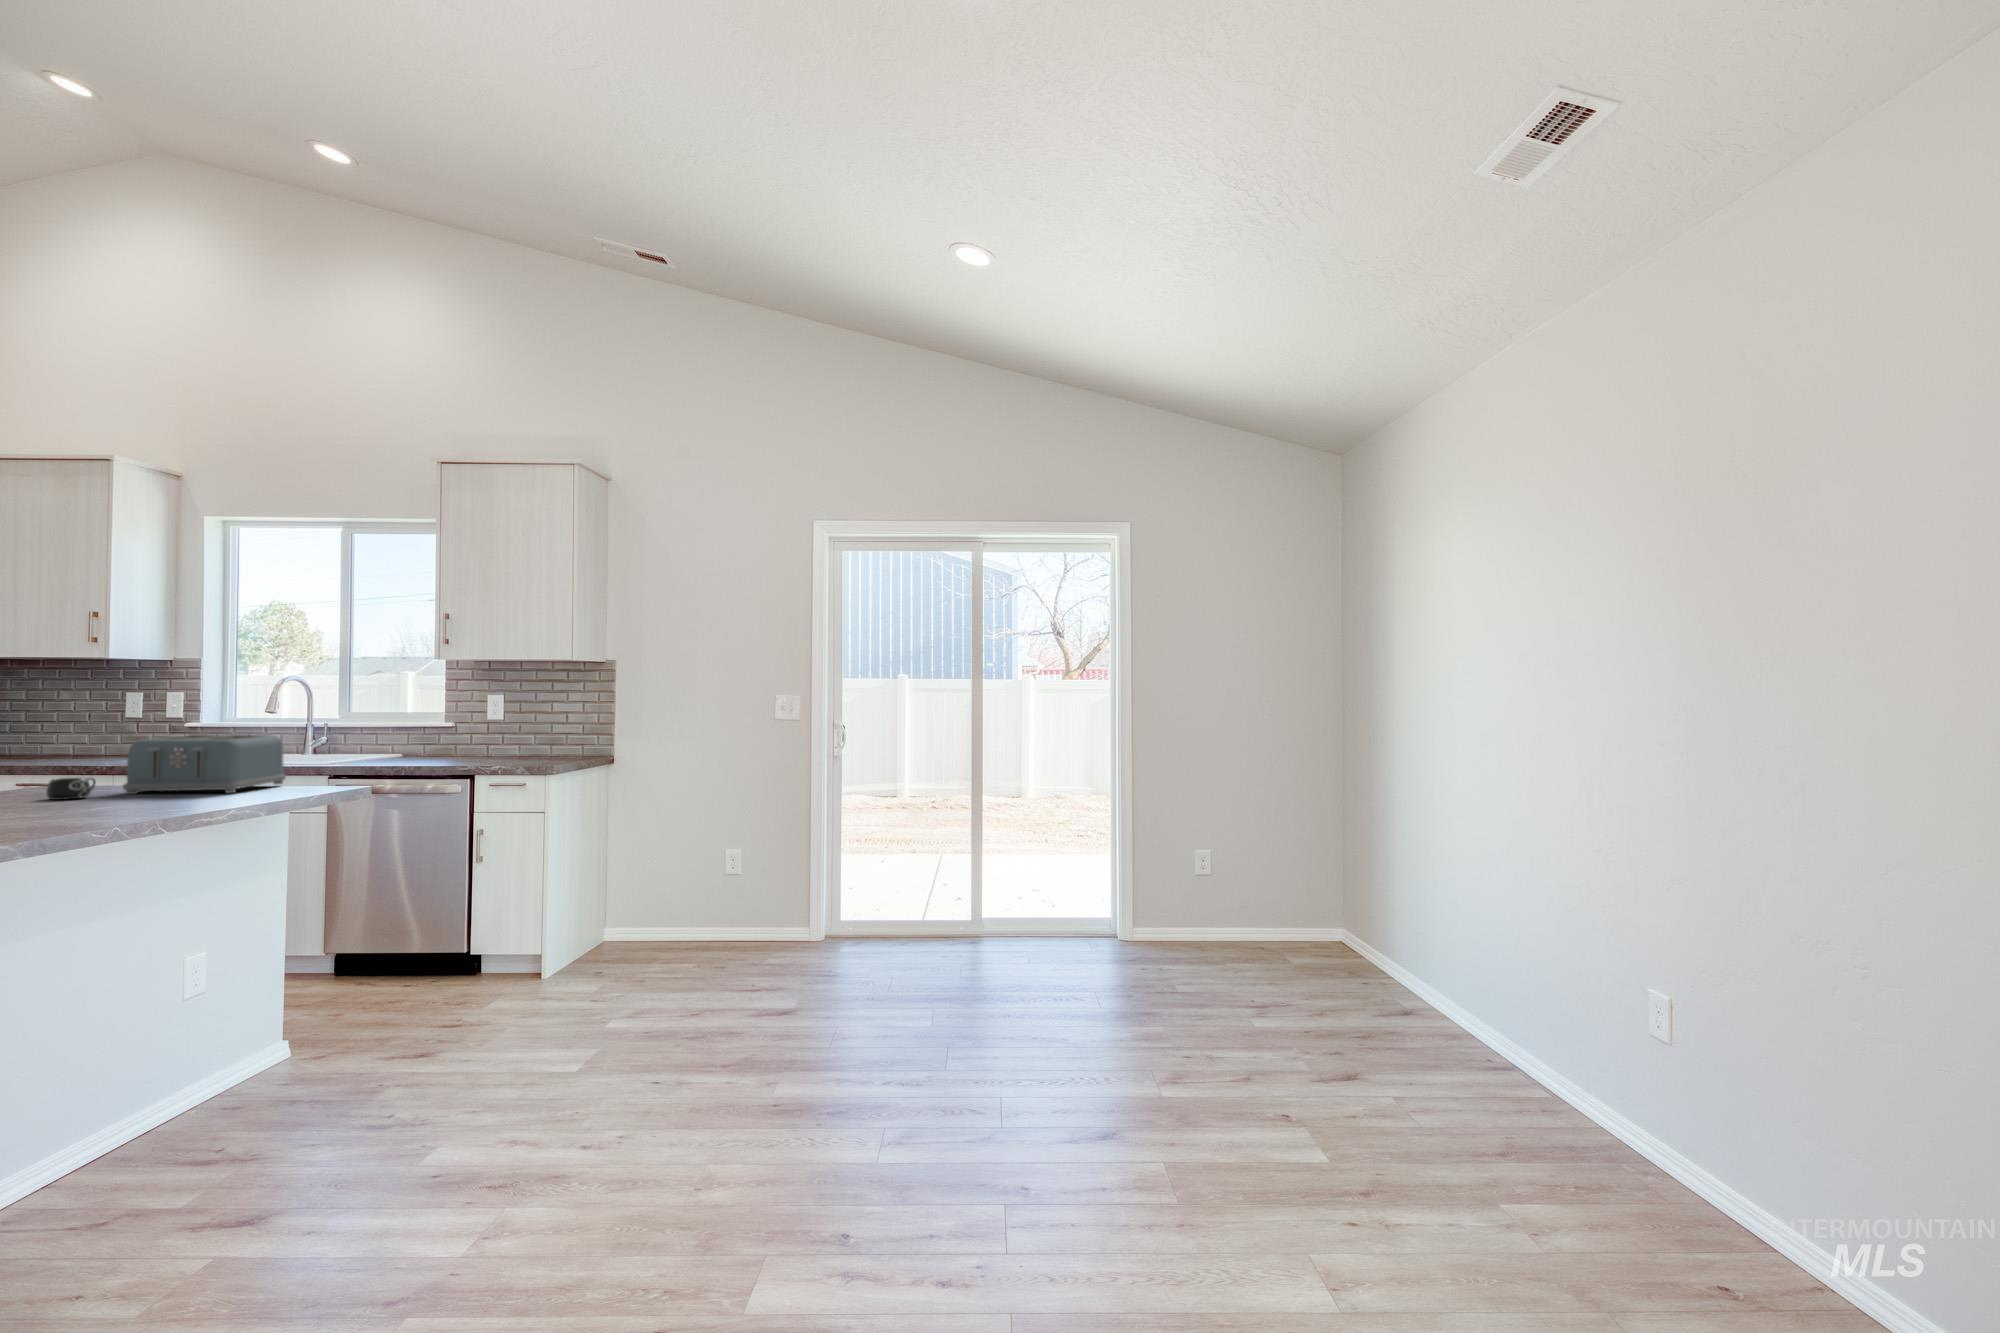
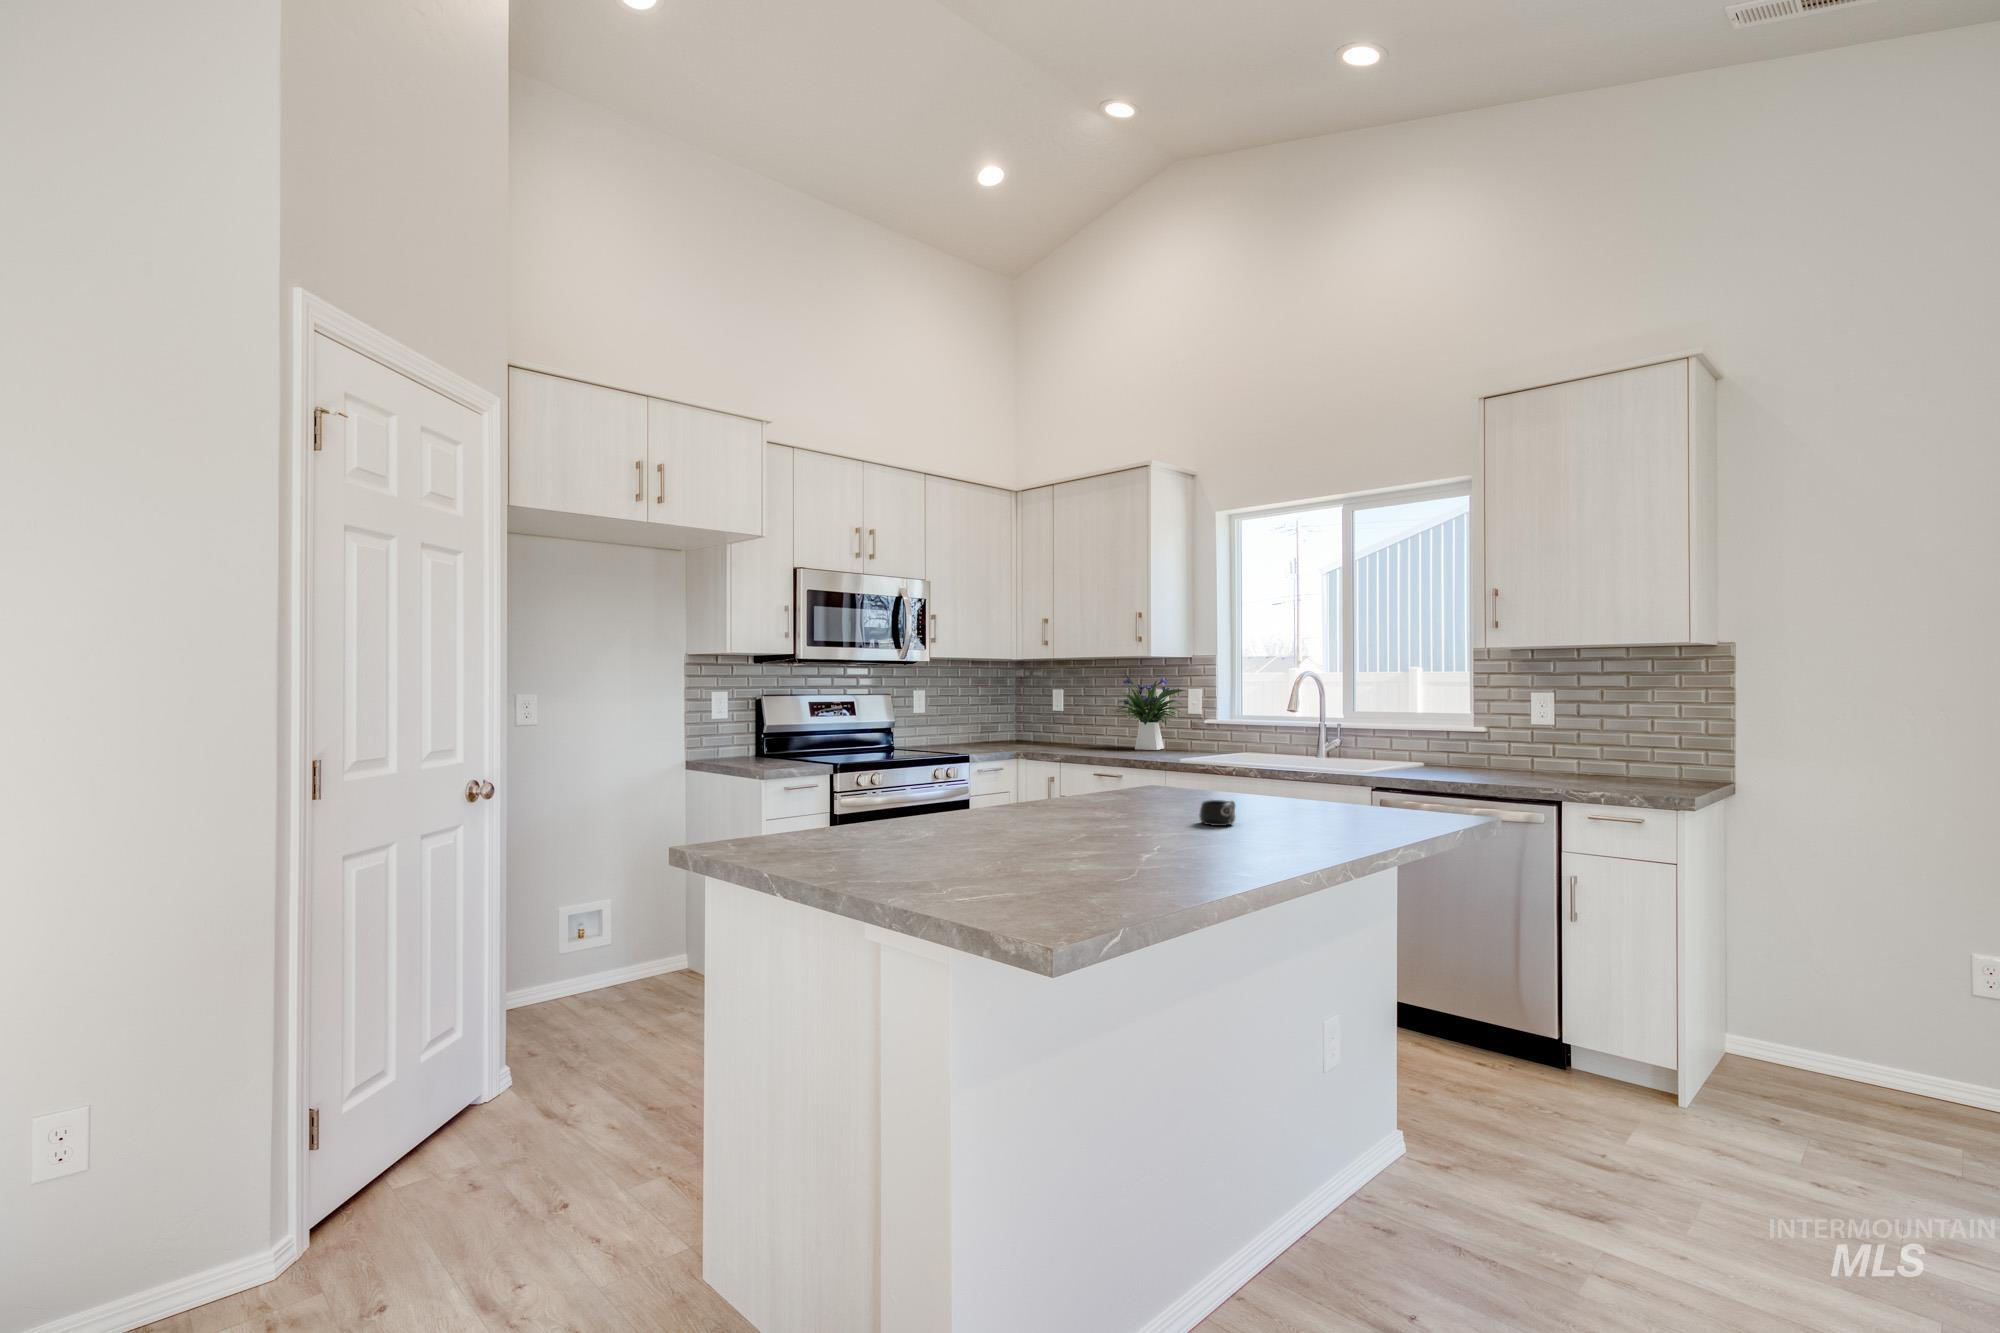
flower arrangement: none [60,674,167,757] -> present [1116,672,1184,750]
toaster: present [123,735,286,794] -> none [1252,750,1390,828]

